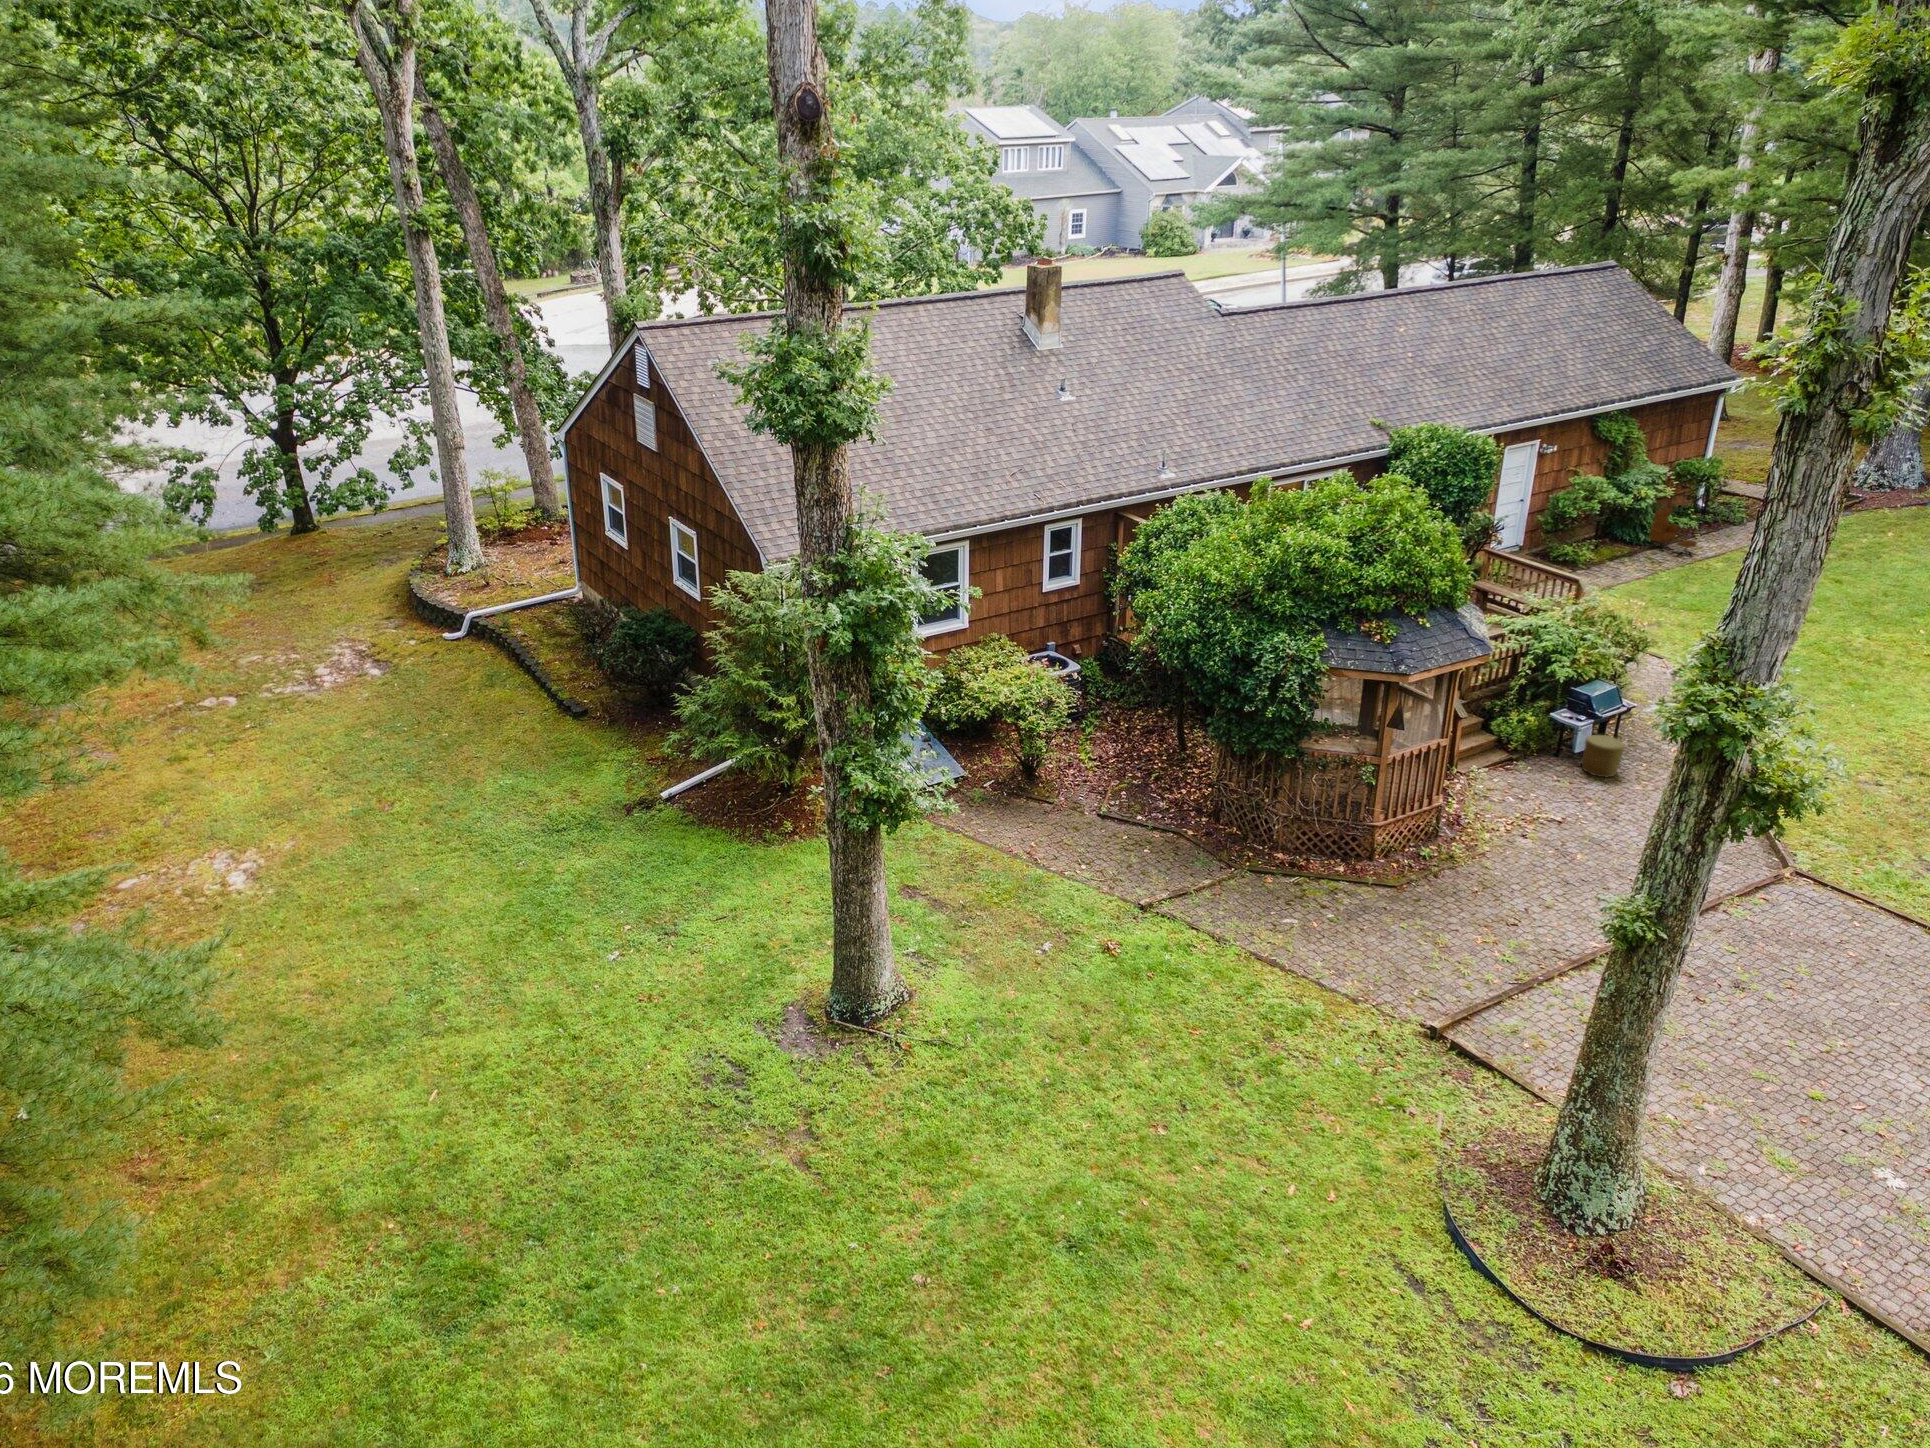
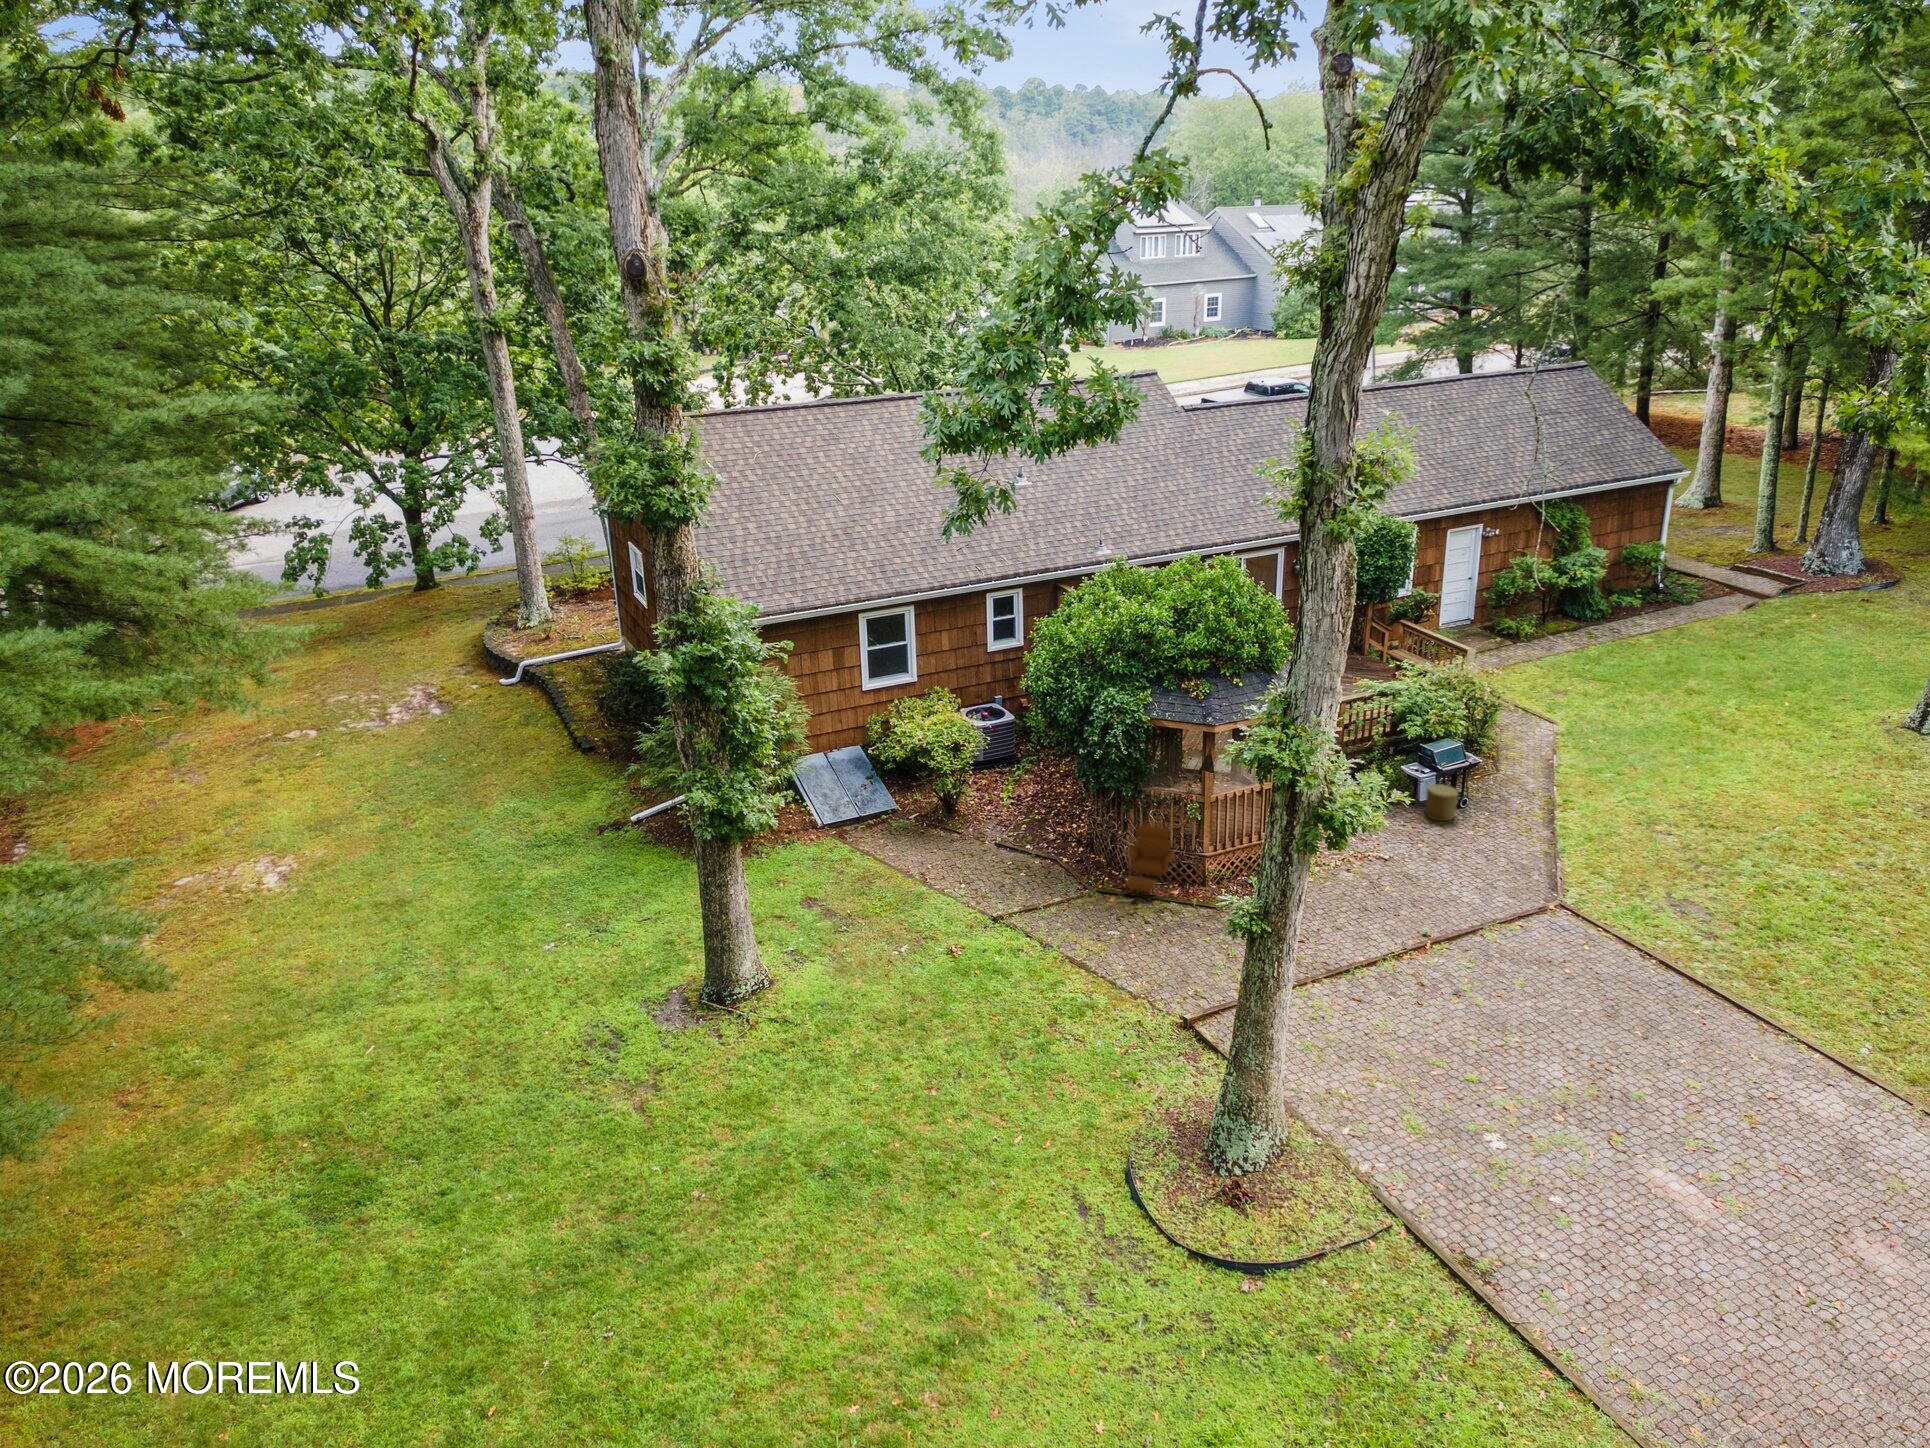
lounge chair: present [1650,508,1697,555] -> present [1126,825,1175,903]

